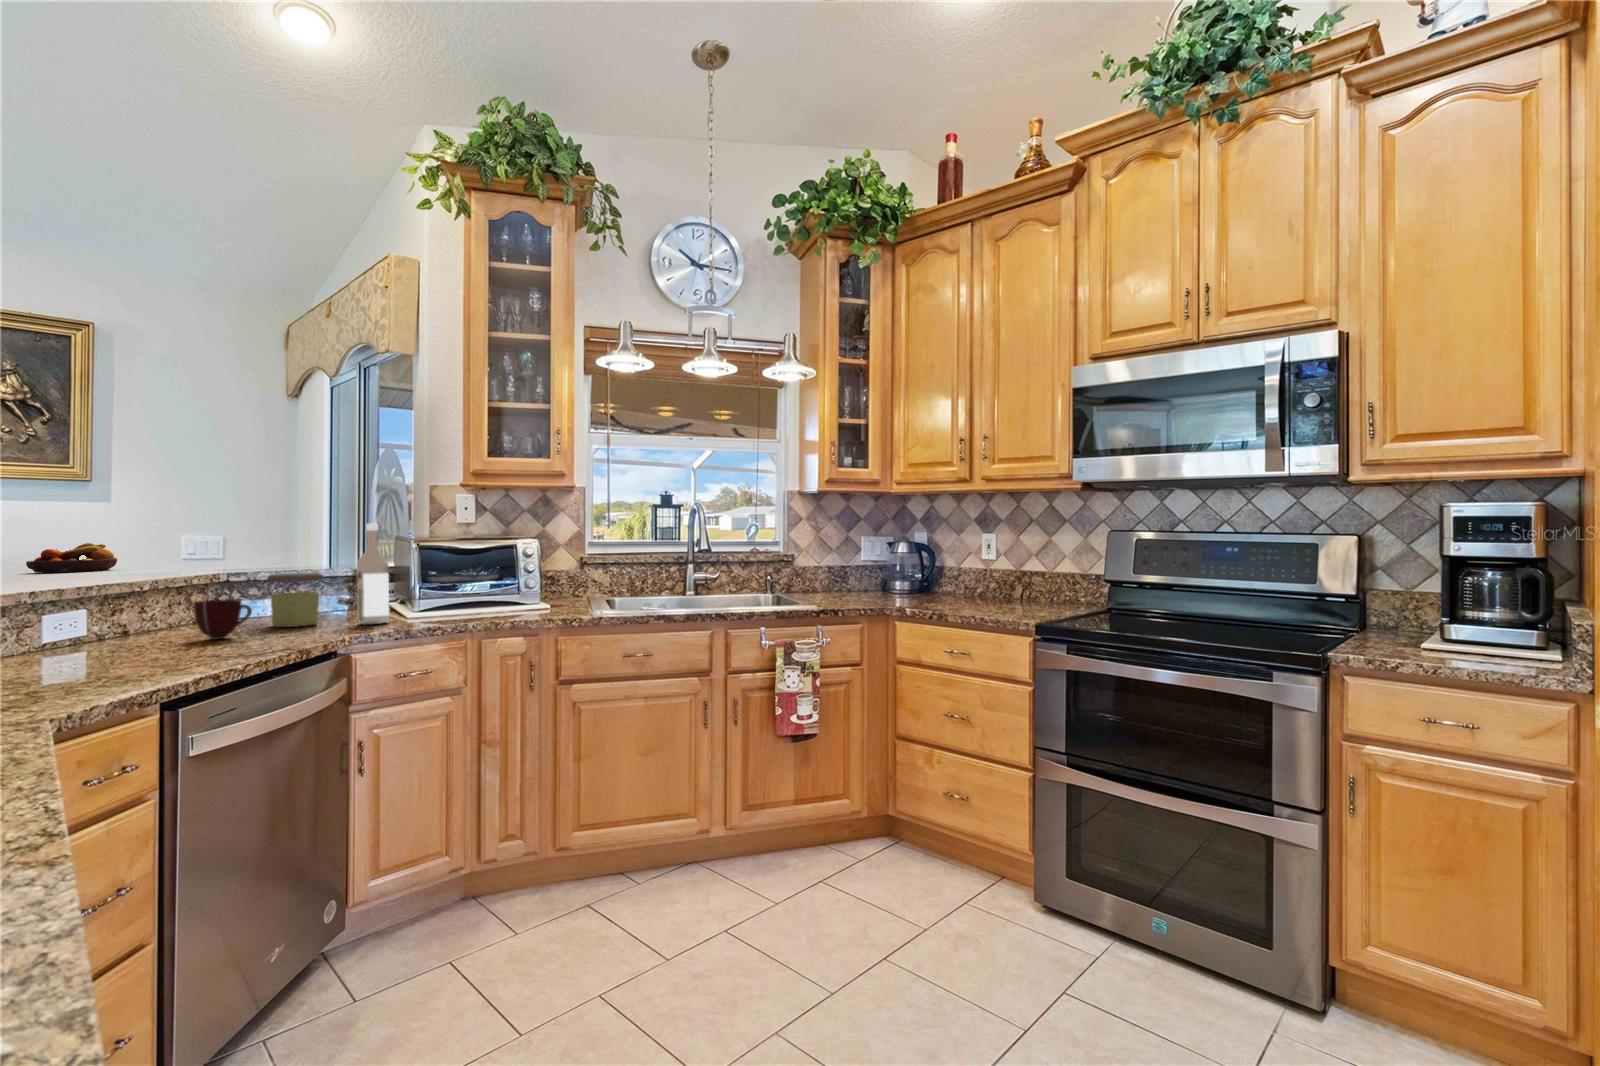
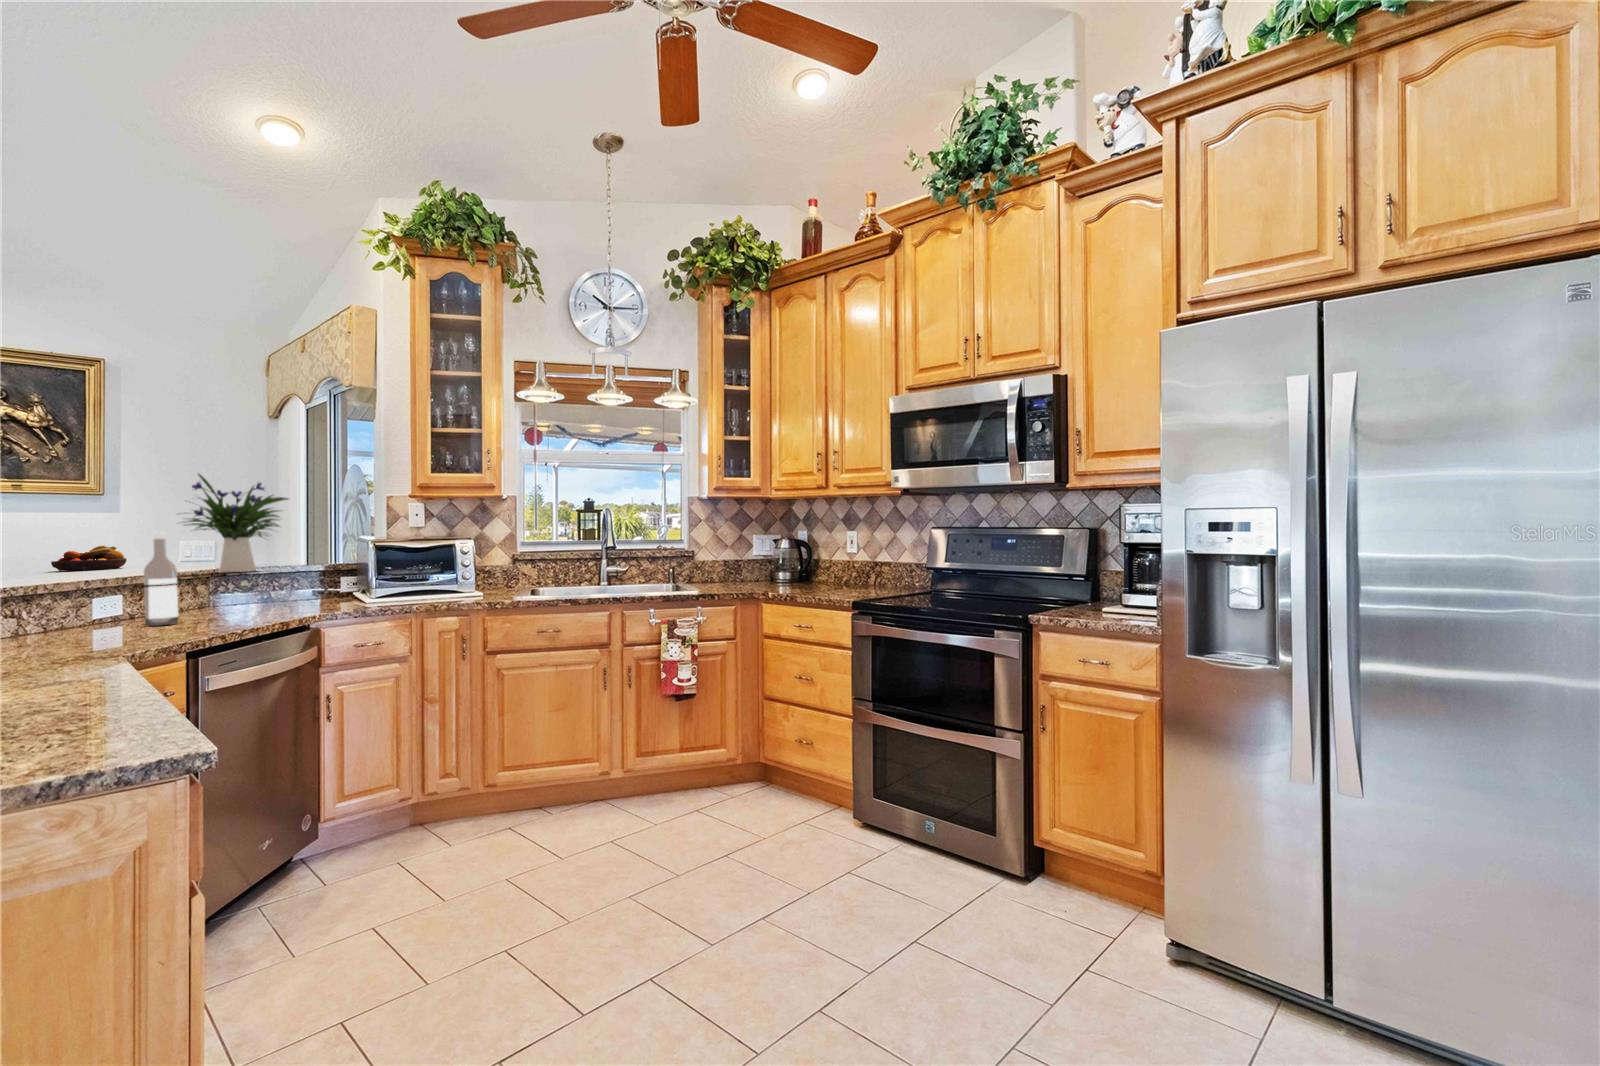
flower arrangement: none [168,450,314,578] -> present [189,474,288,572]
wine bottle: present [357,523,389,625] -> present [144,532,178,626]
jar: present [267,573,322,627] -> none [255,568,298,609]
mug: present [194,599,252,640] -> none [200,588,244,618]

